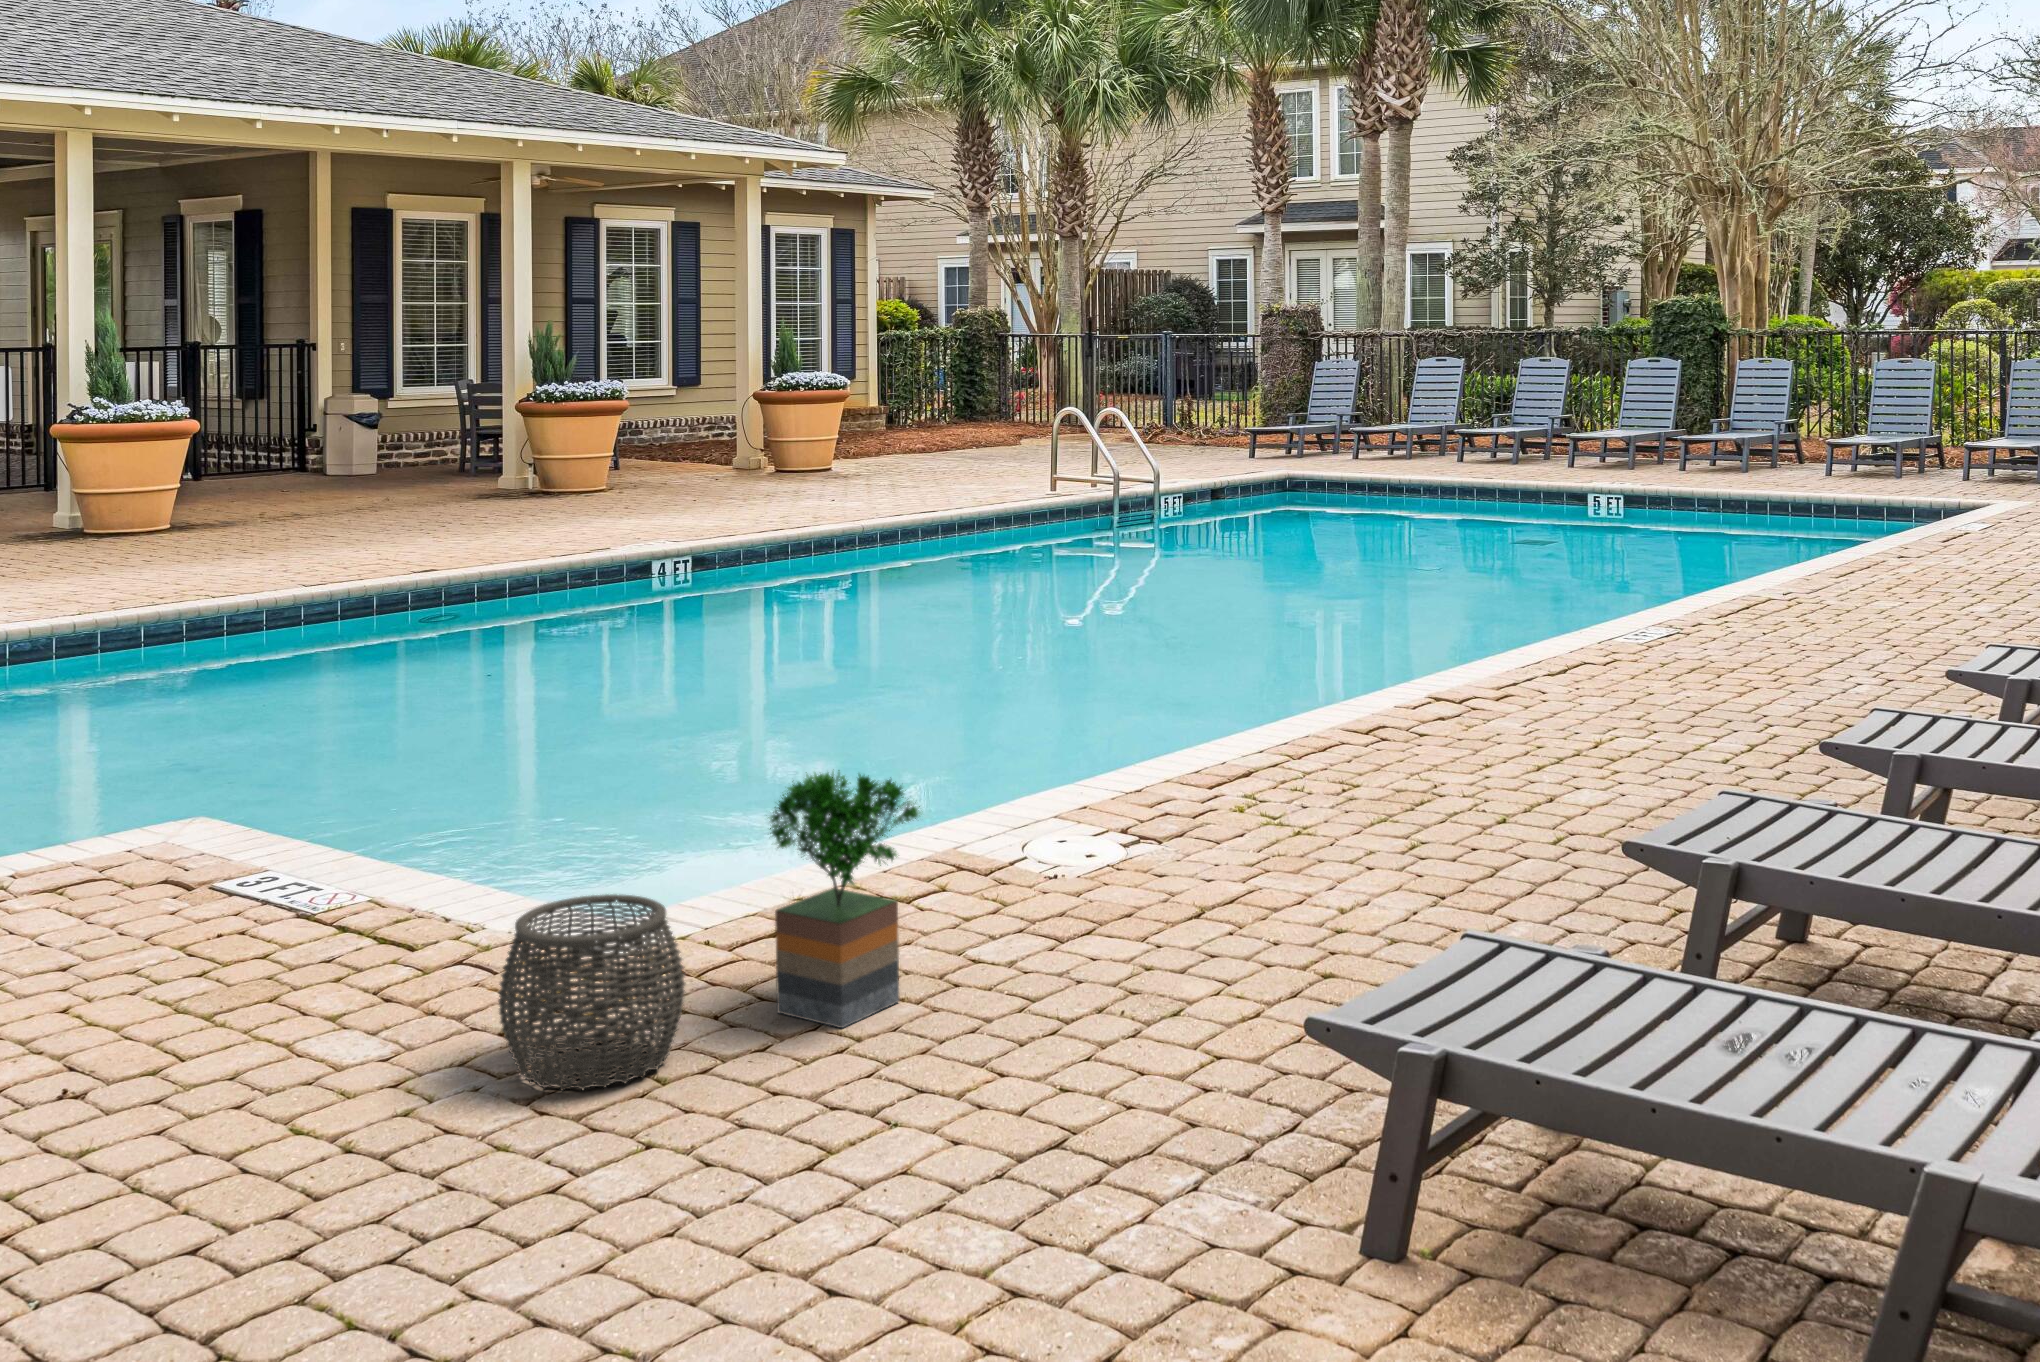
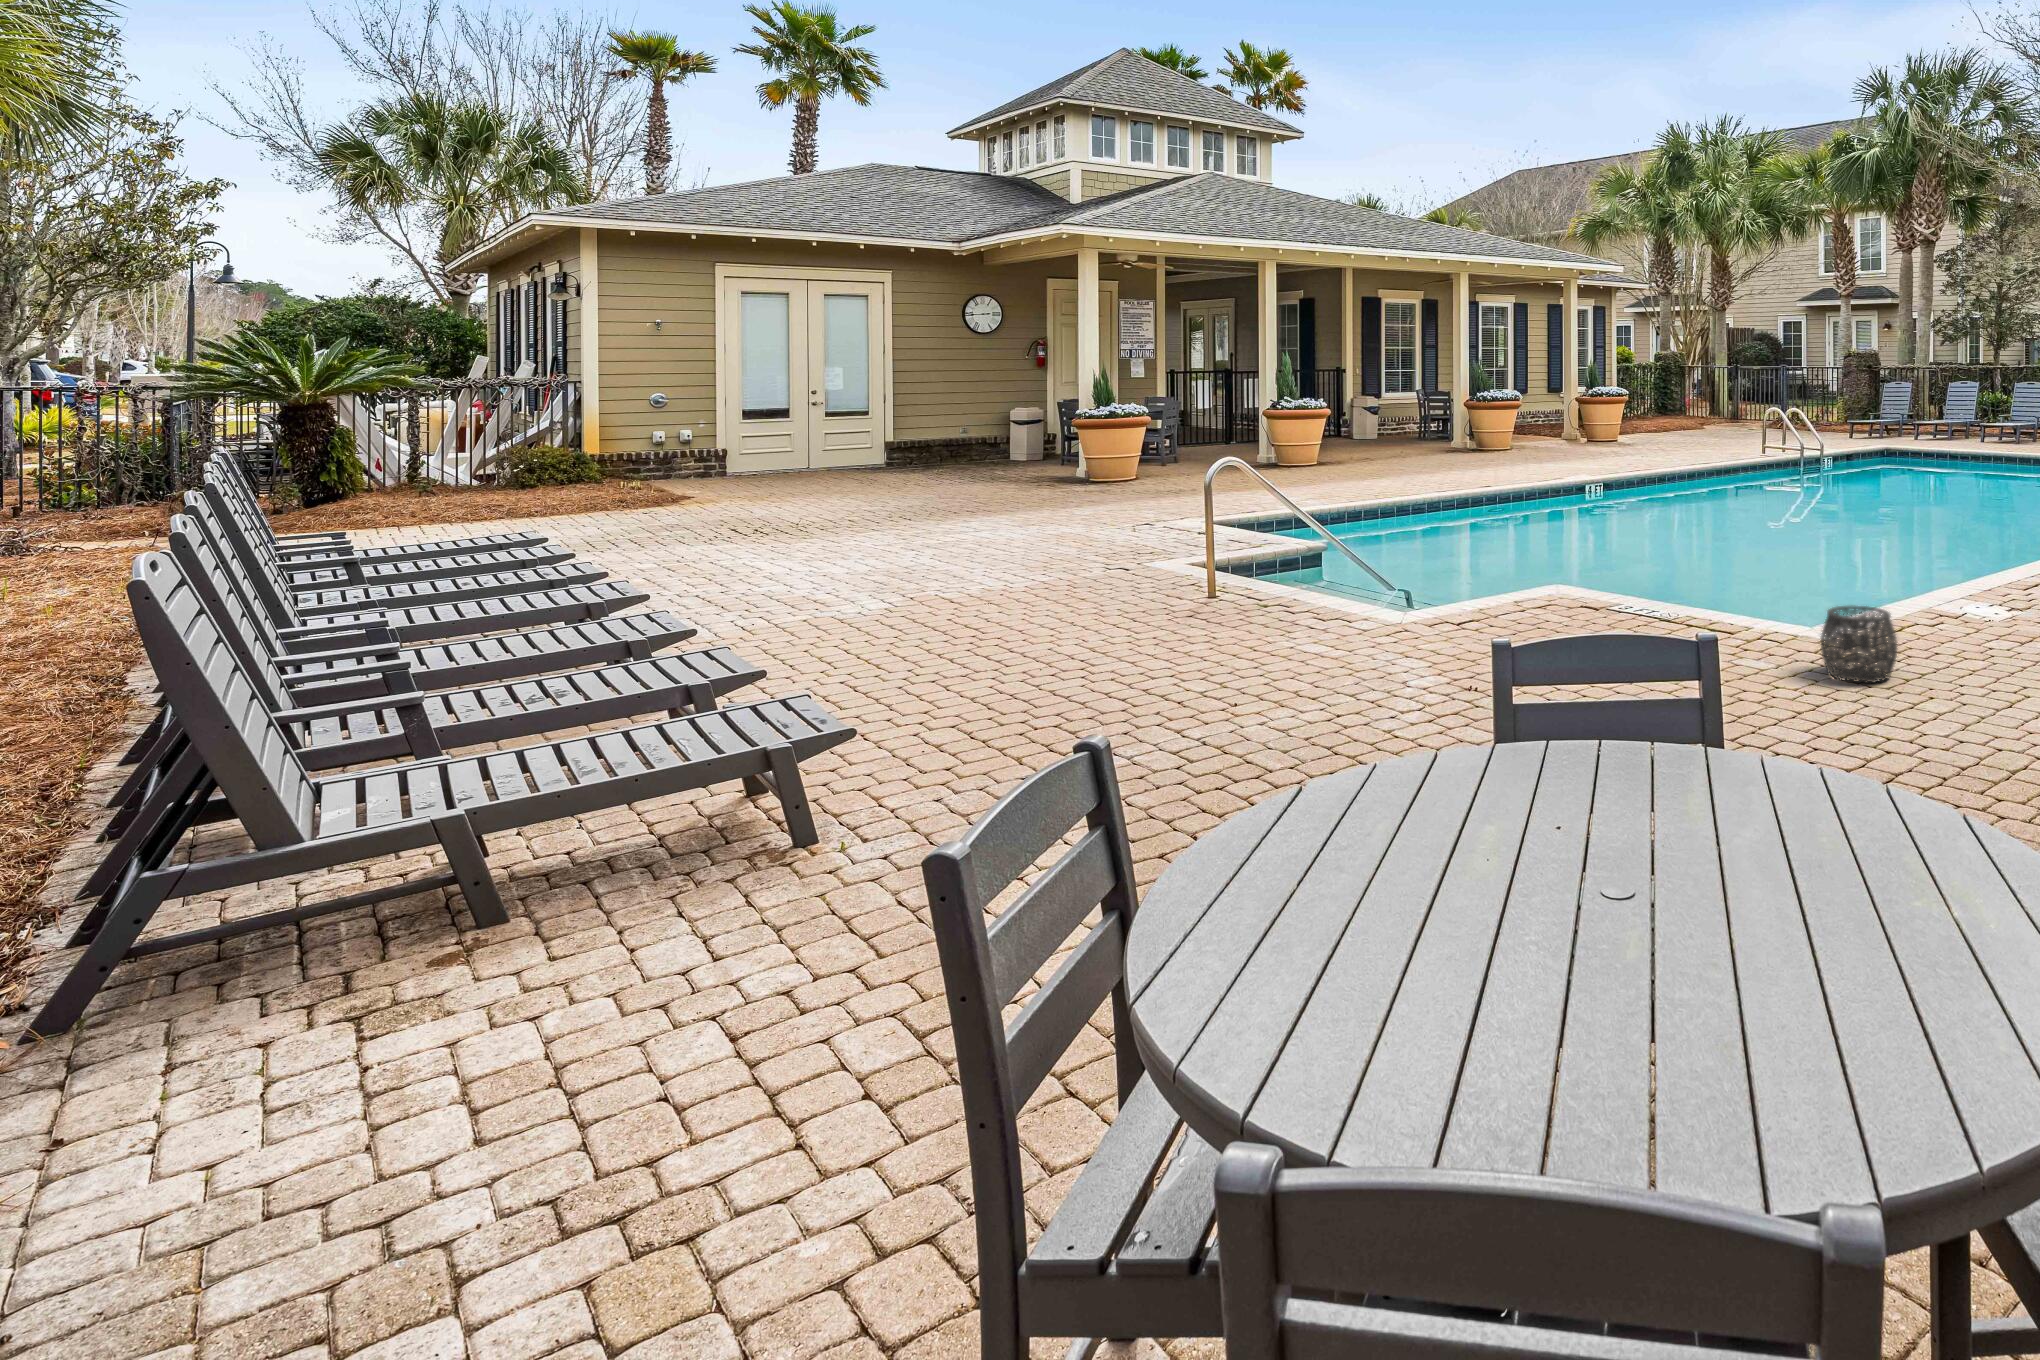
potted tree: present [770,770,920,1028] -> none [1910,558,1982,669]

